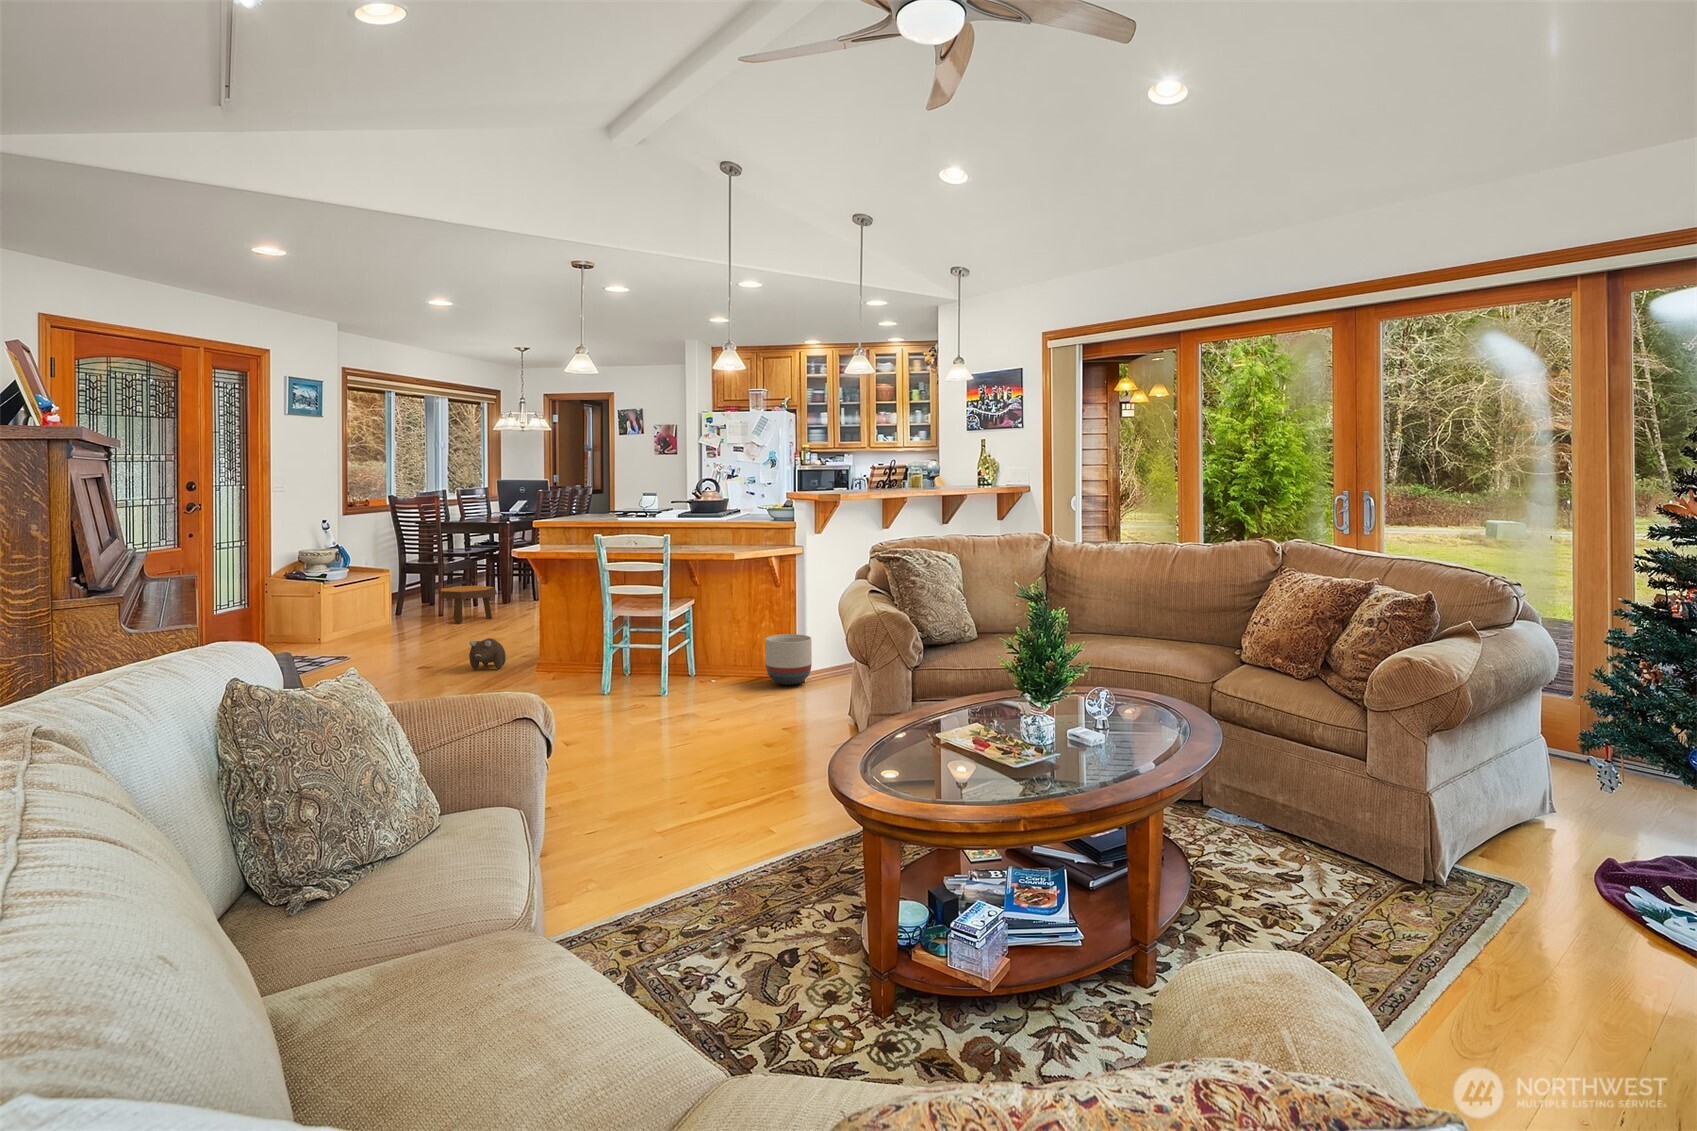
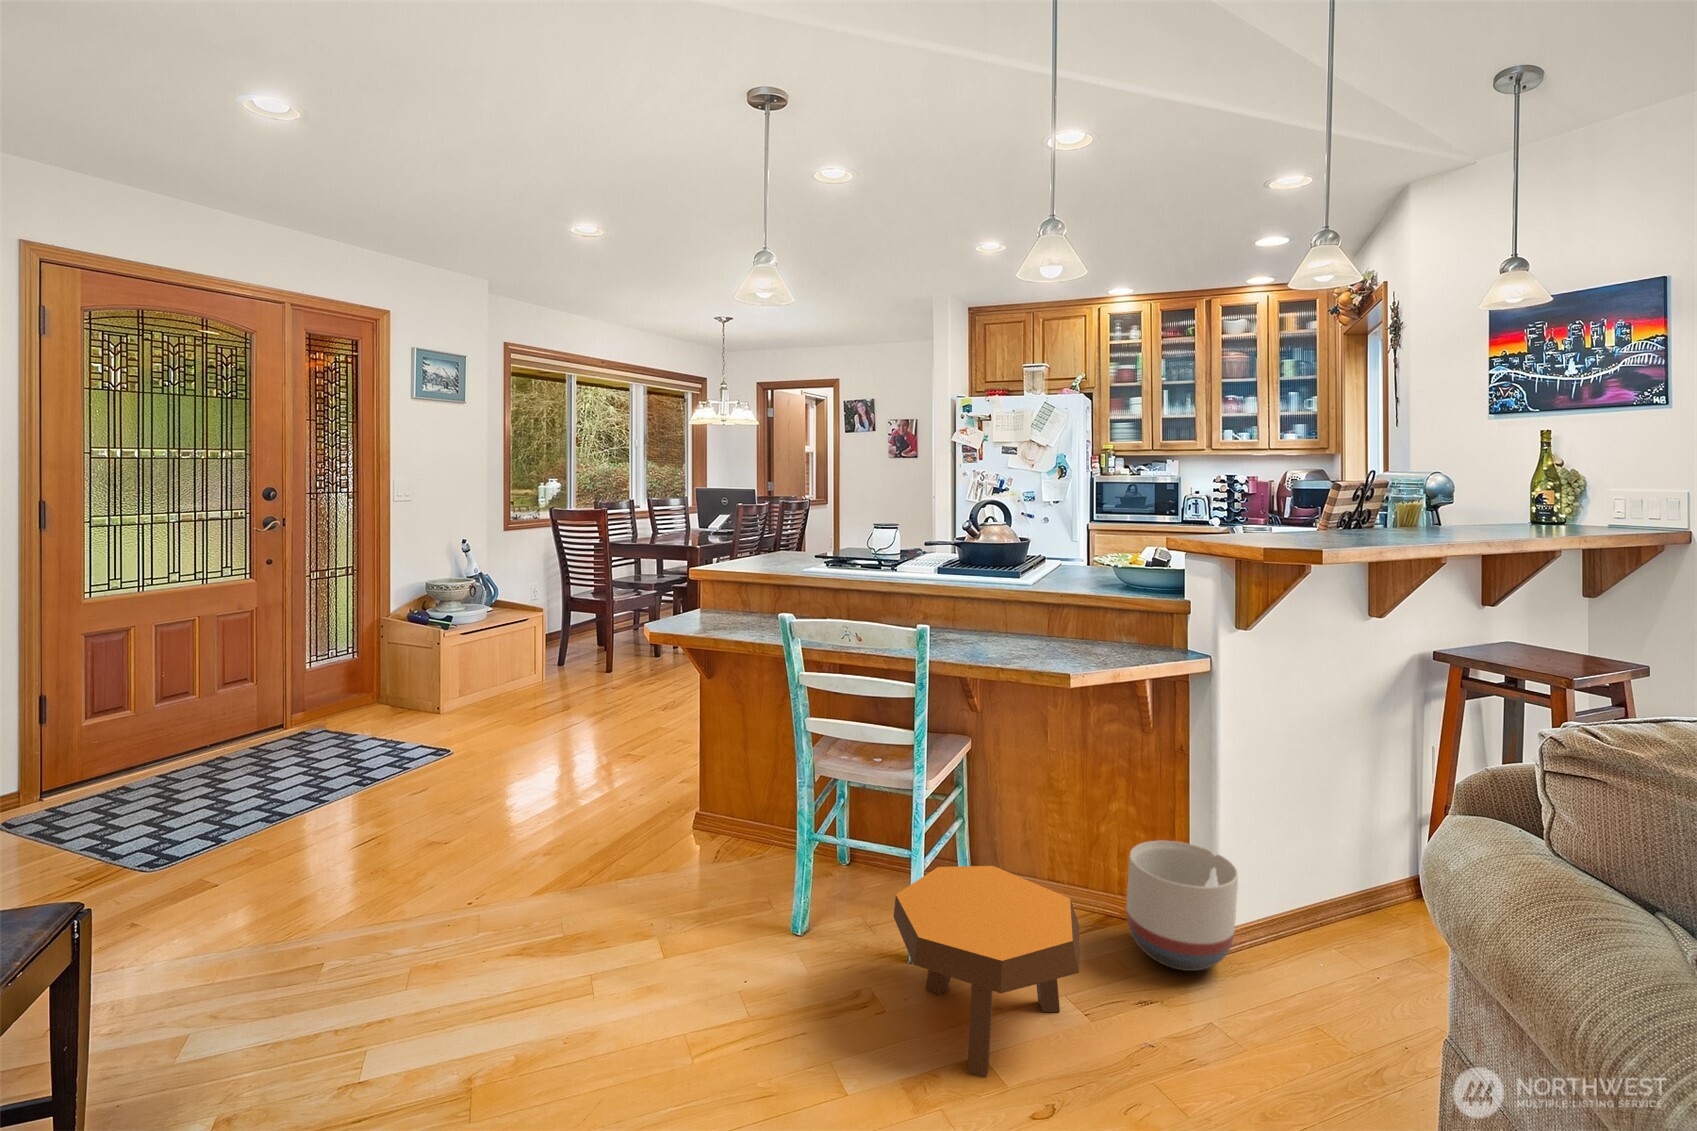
footstool: present [440,586,497,624] -> present [894,866,1079,1077]
plush toy: present [469,638,506,669] -> none [577,765,641,822]

